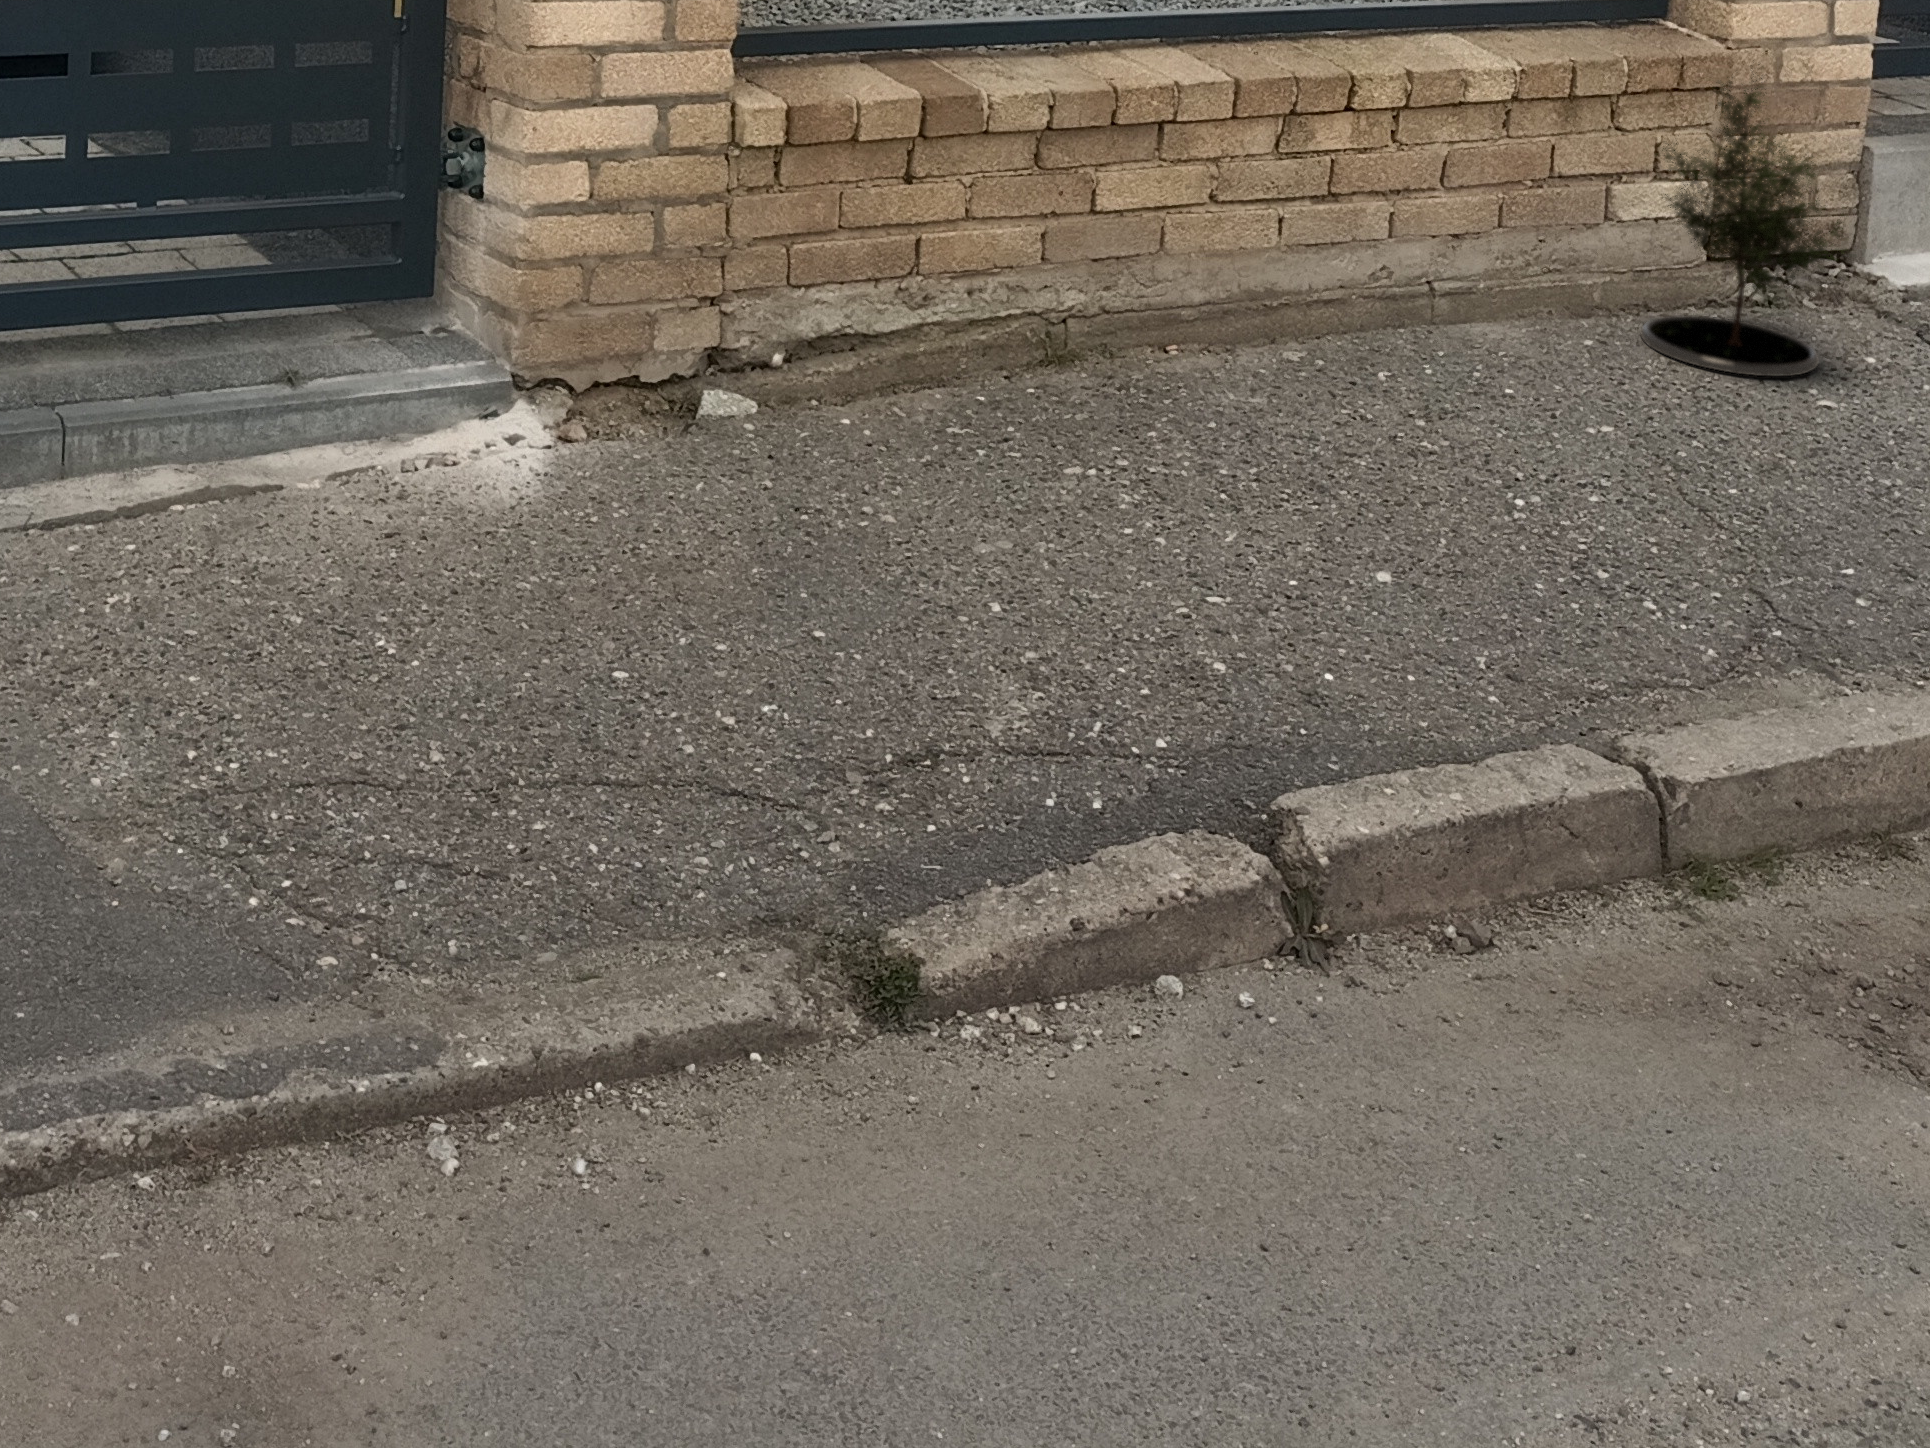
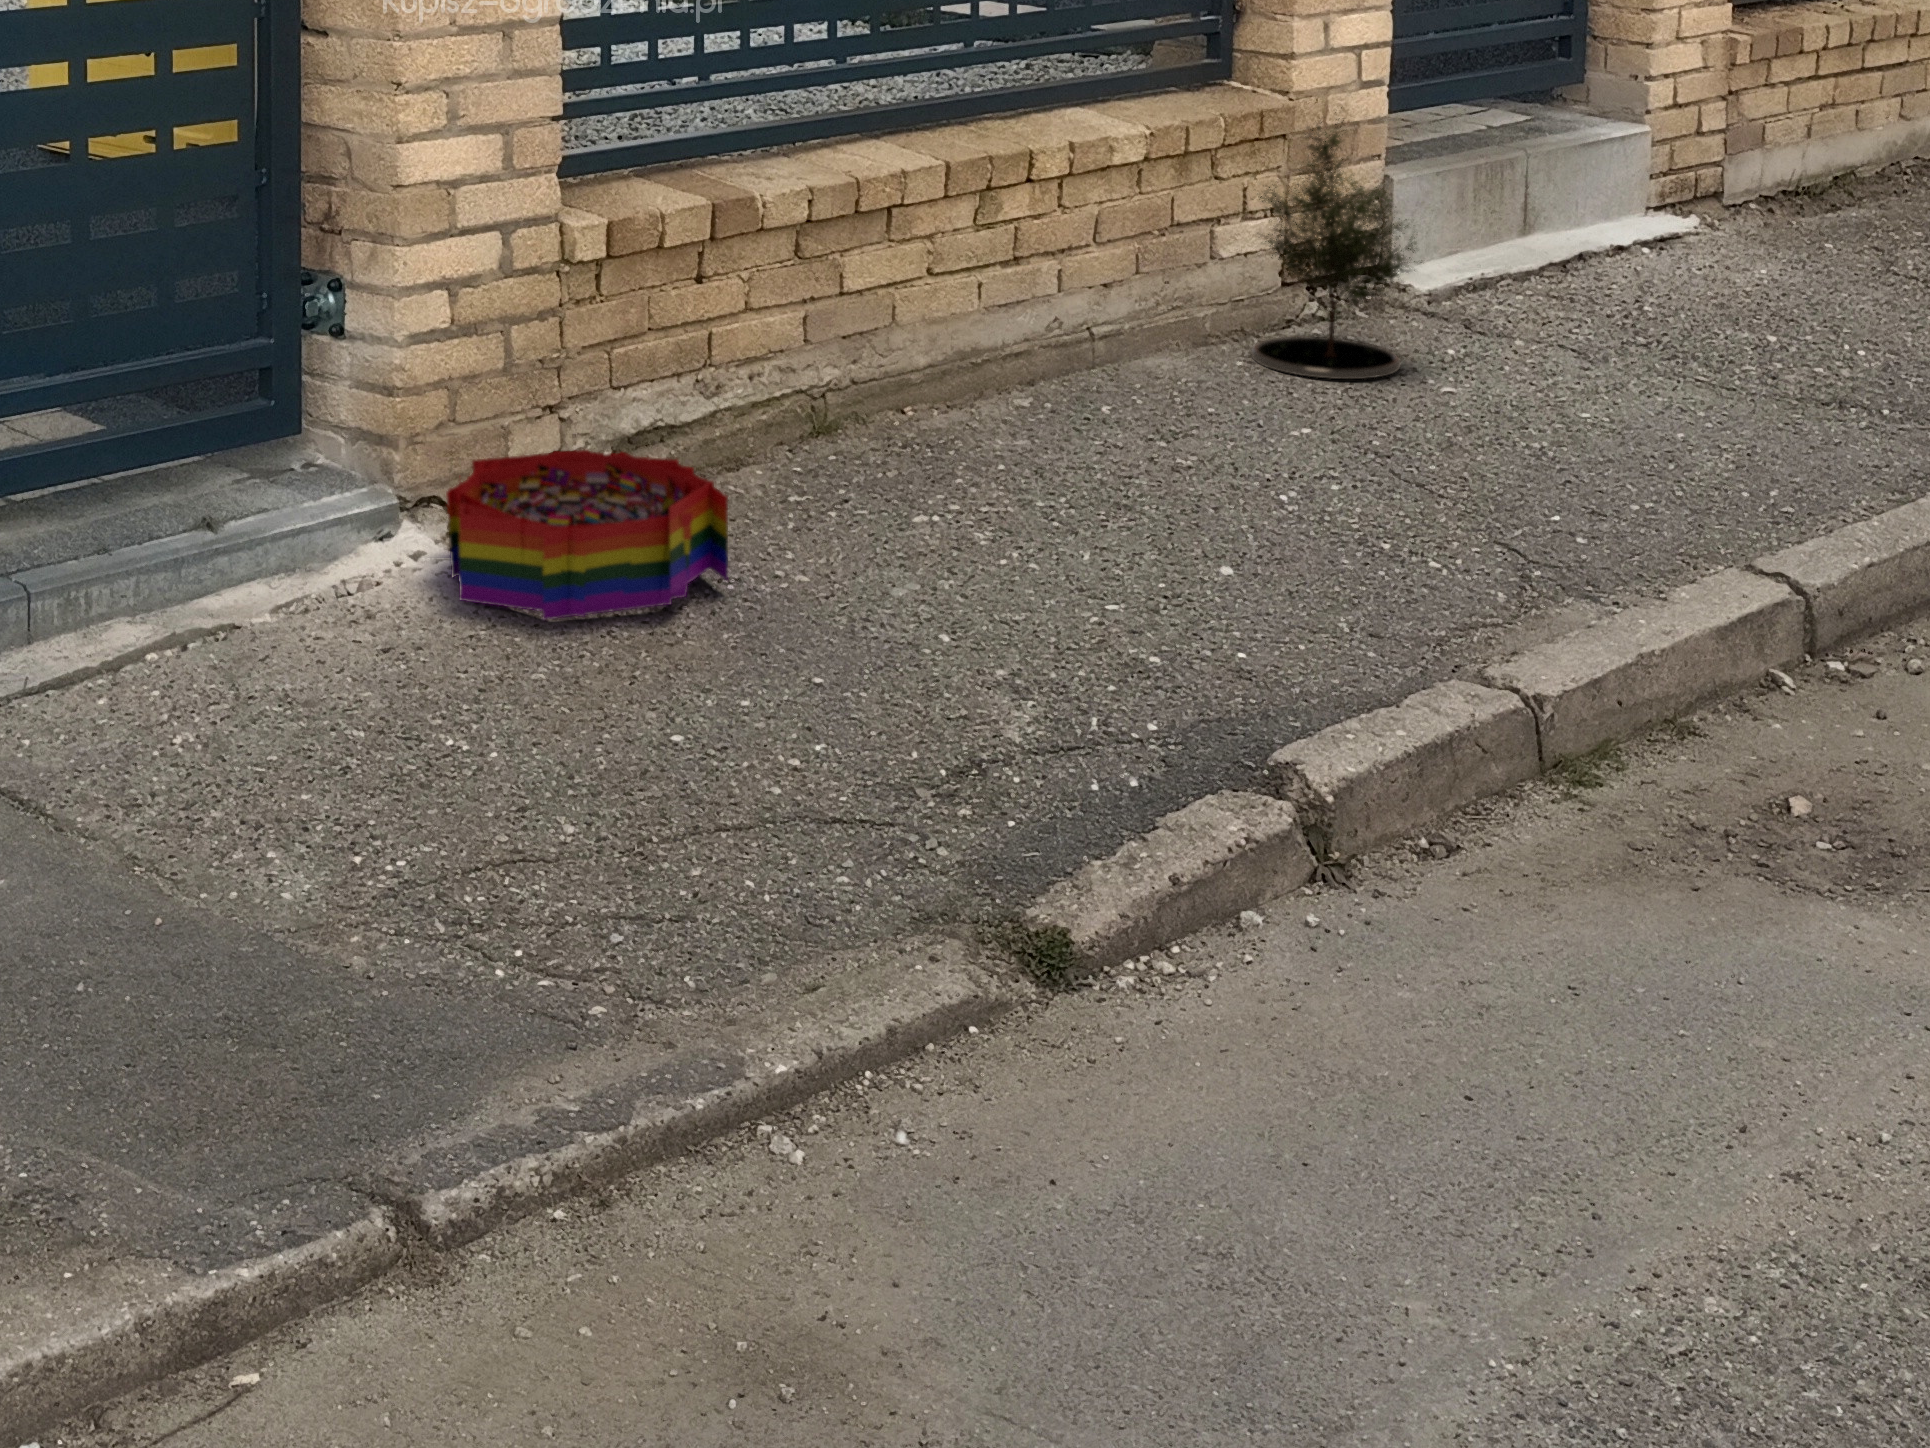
storage bin: none [534,337,831,524] -> present [446,450,728,619]

